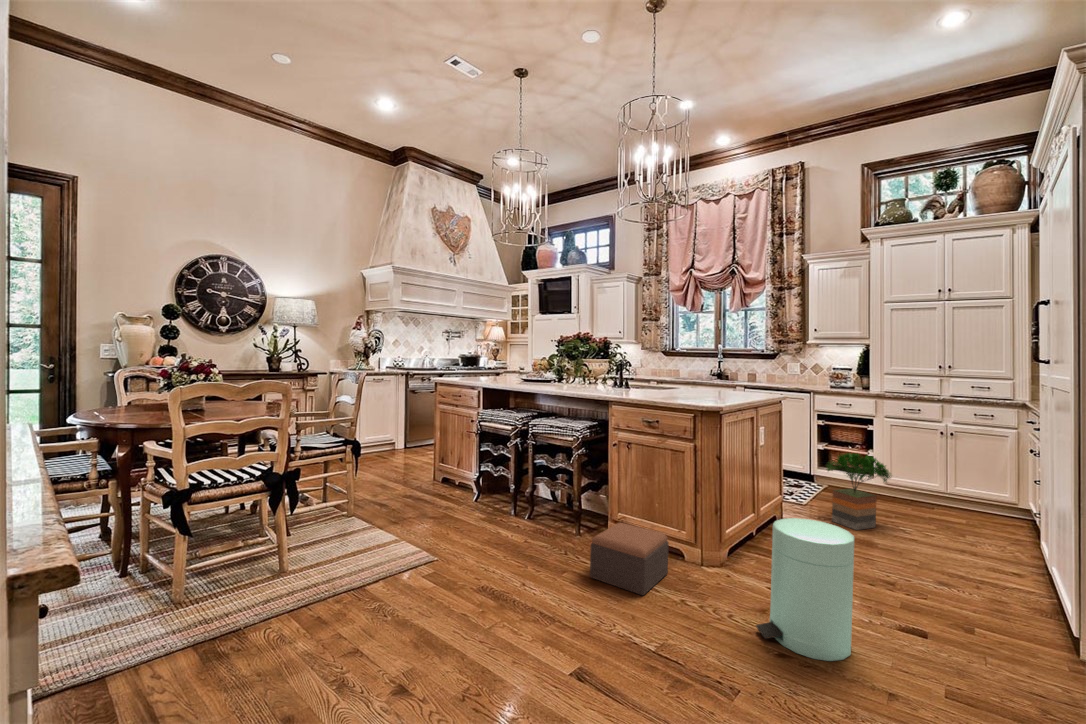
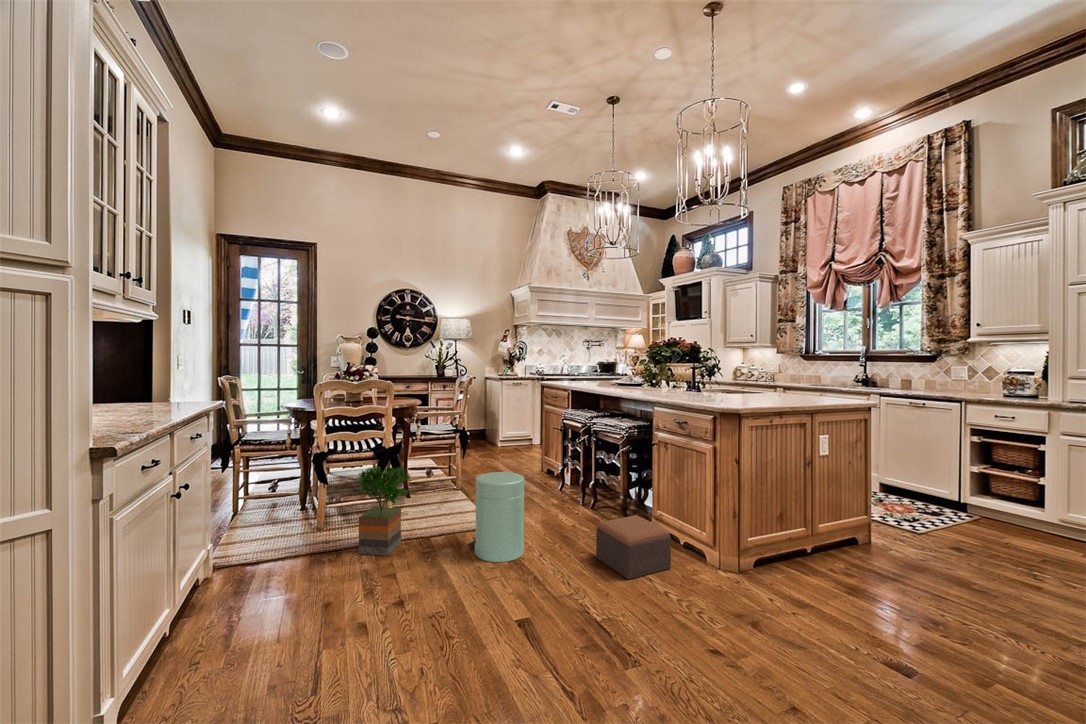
potted tree: present [827,453,890,530] -> present [358,466,411,556]
trash can: present [756,518,854,661] -> present [468,472,524,562]

